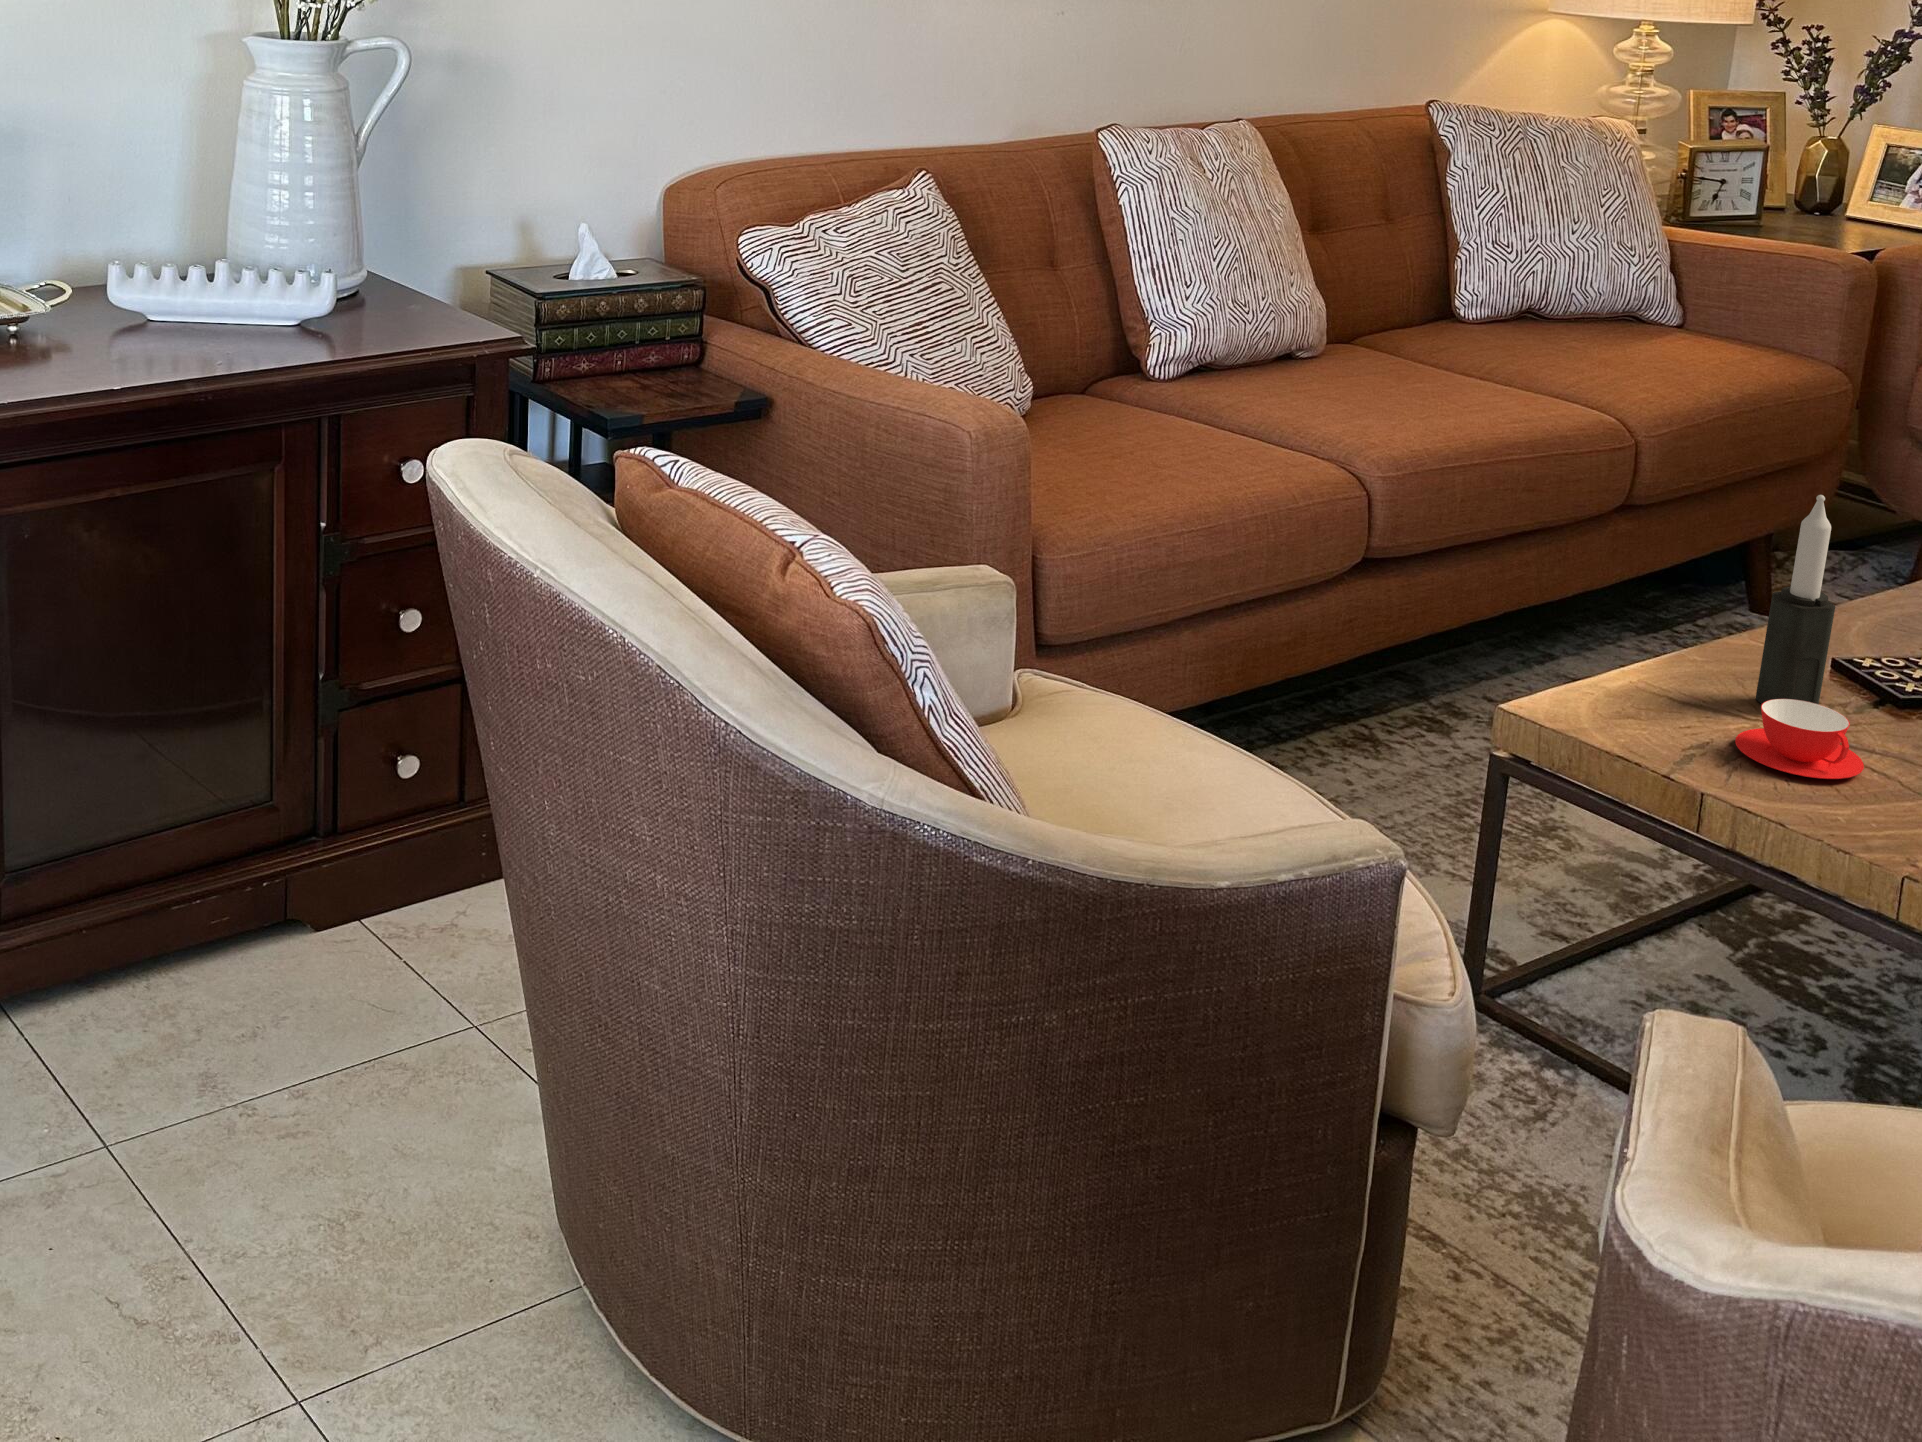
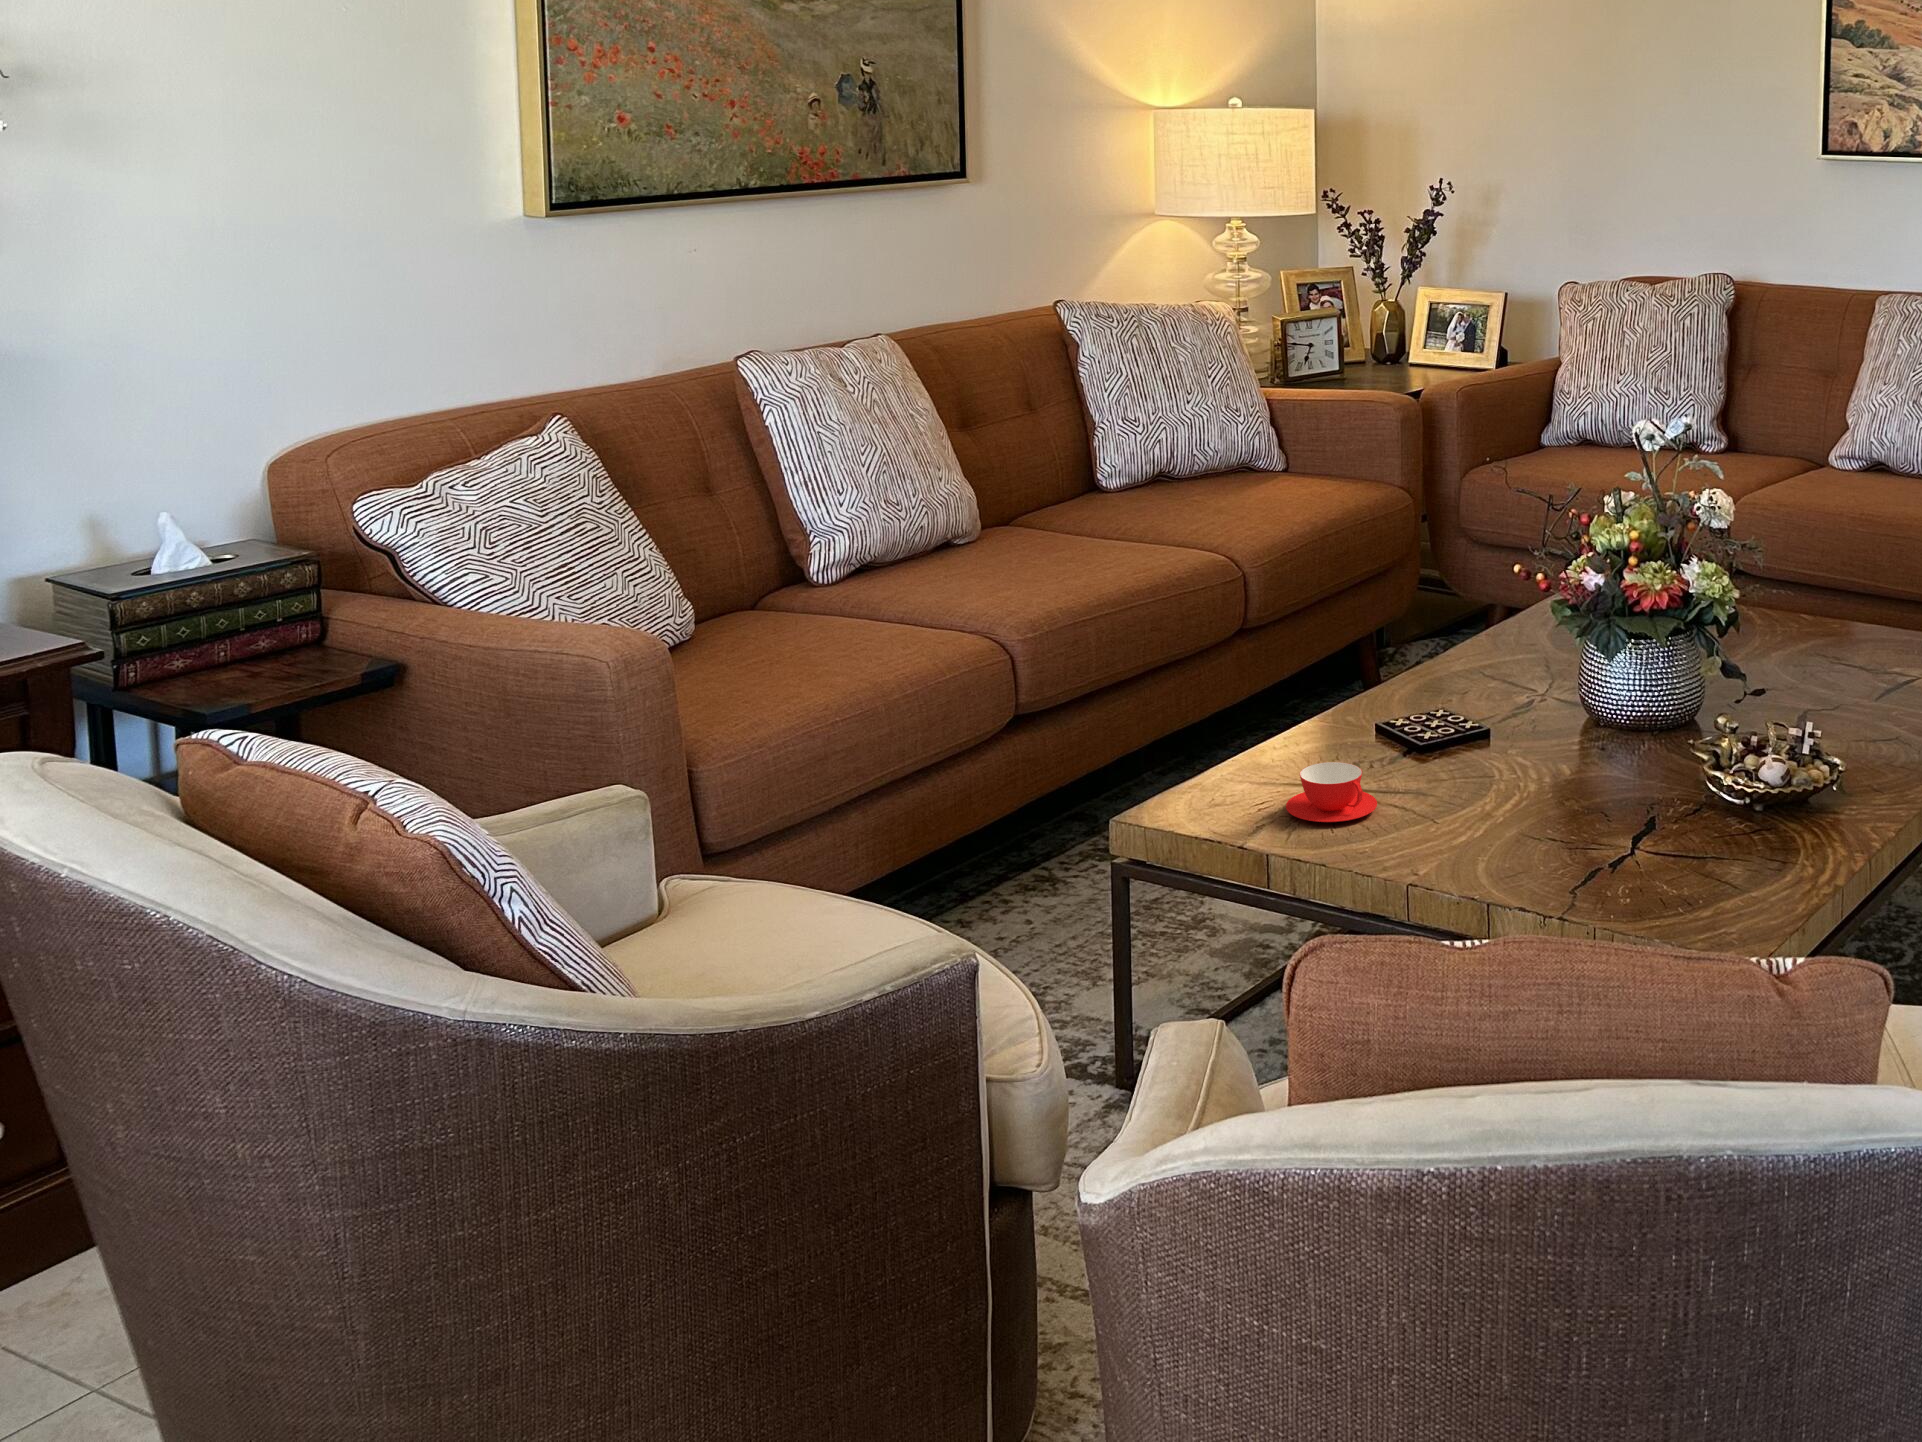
candle: present [1756,495,1835,704] -> none [1305,594,1350,777]

